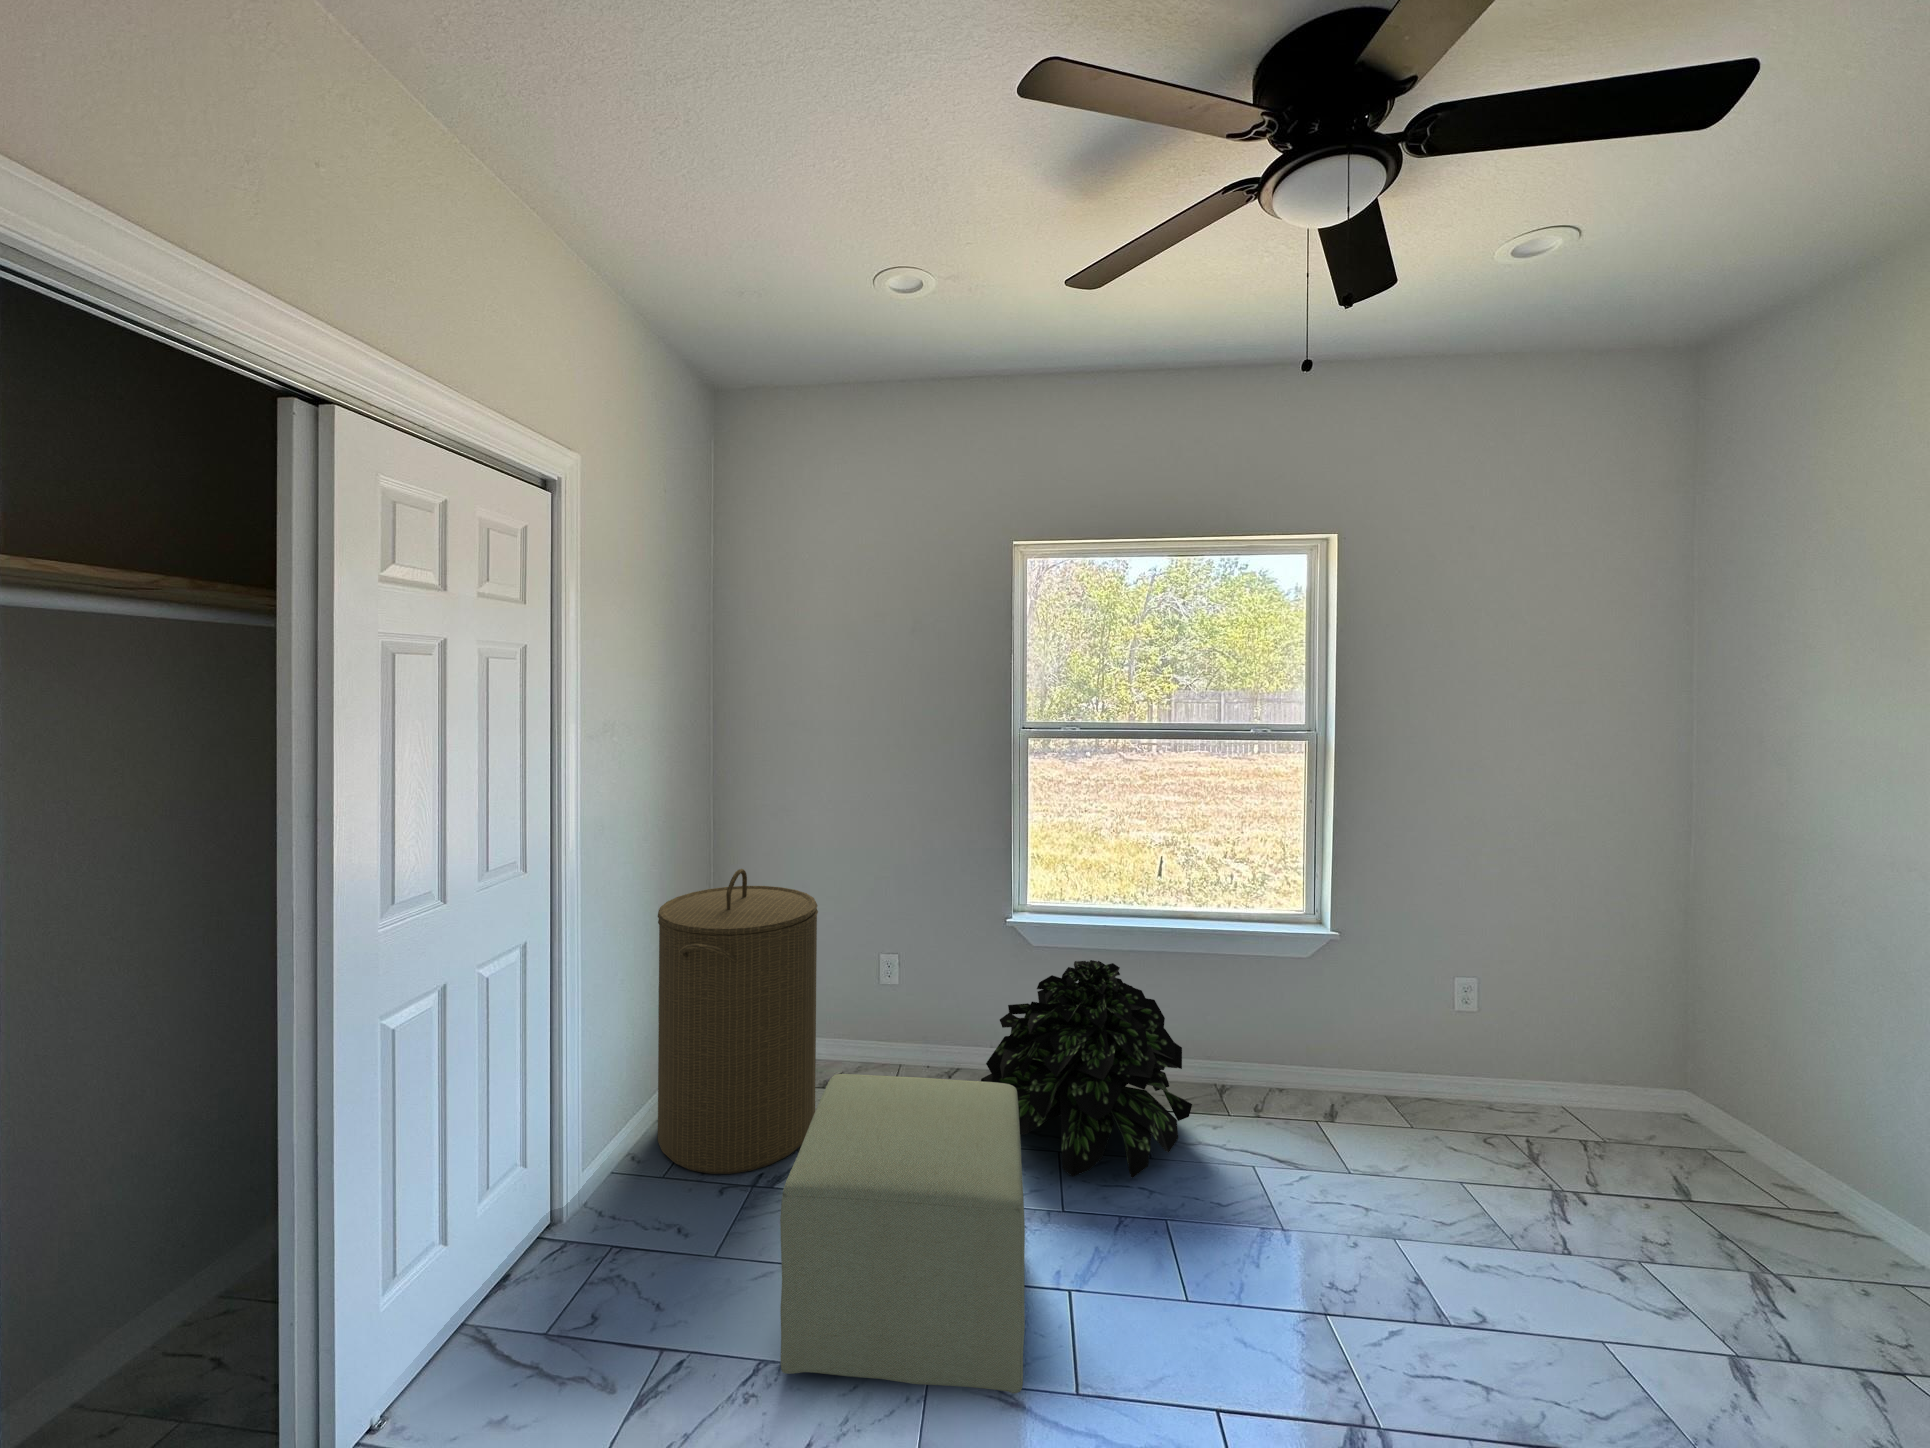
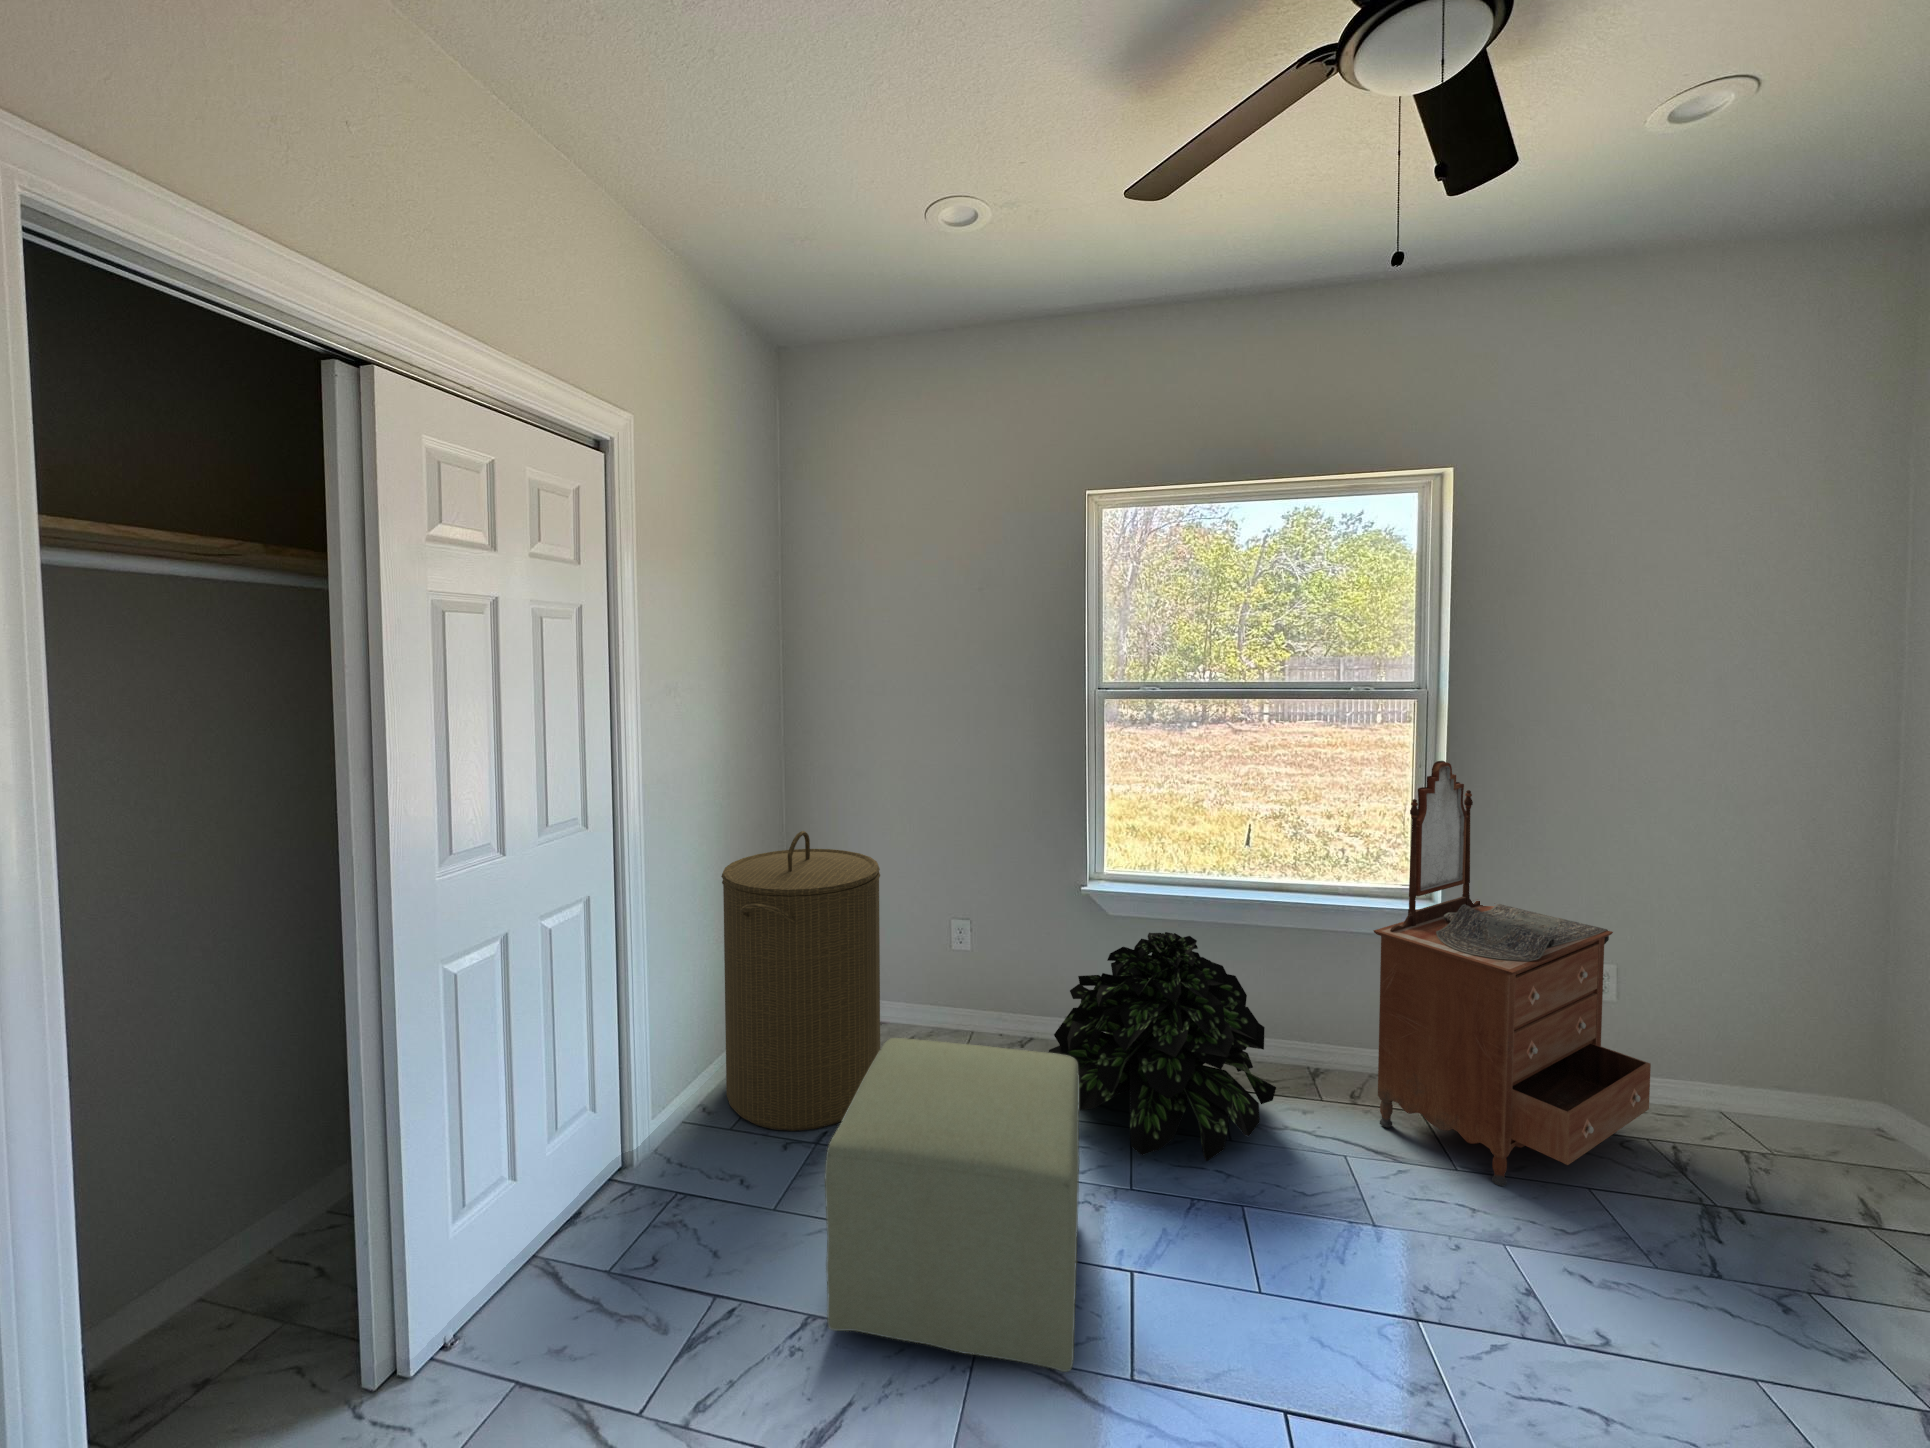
dresser: none [1276,797,1508,1185] -> present [1373,761,1651,1186]

